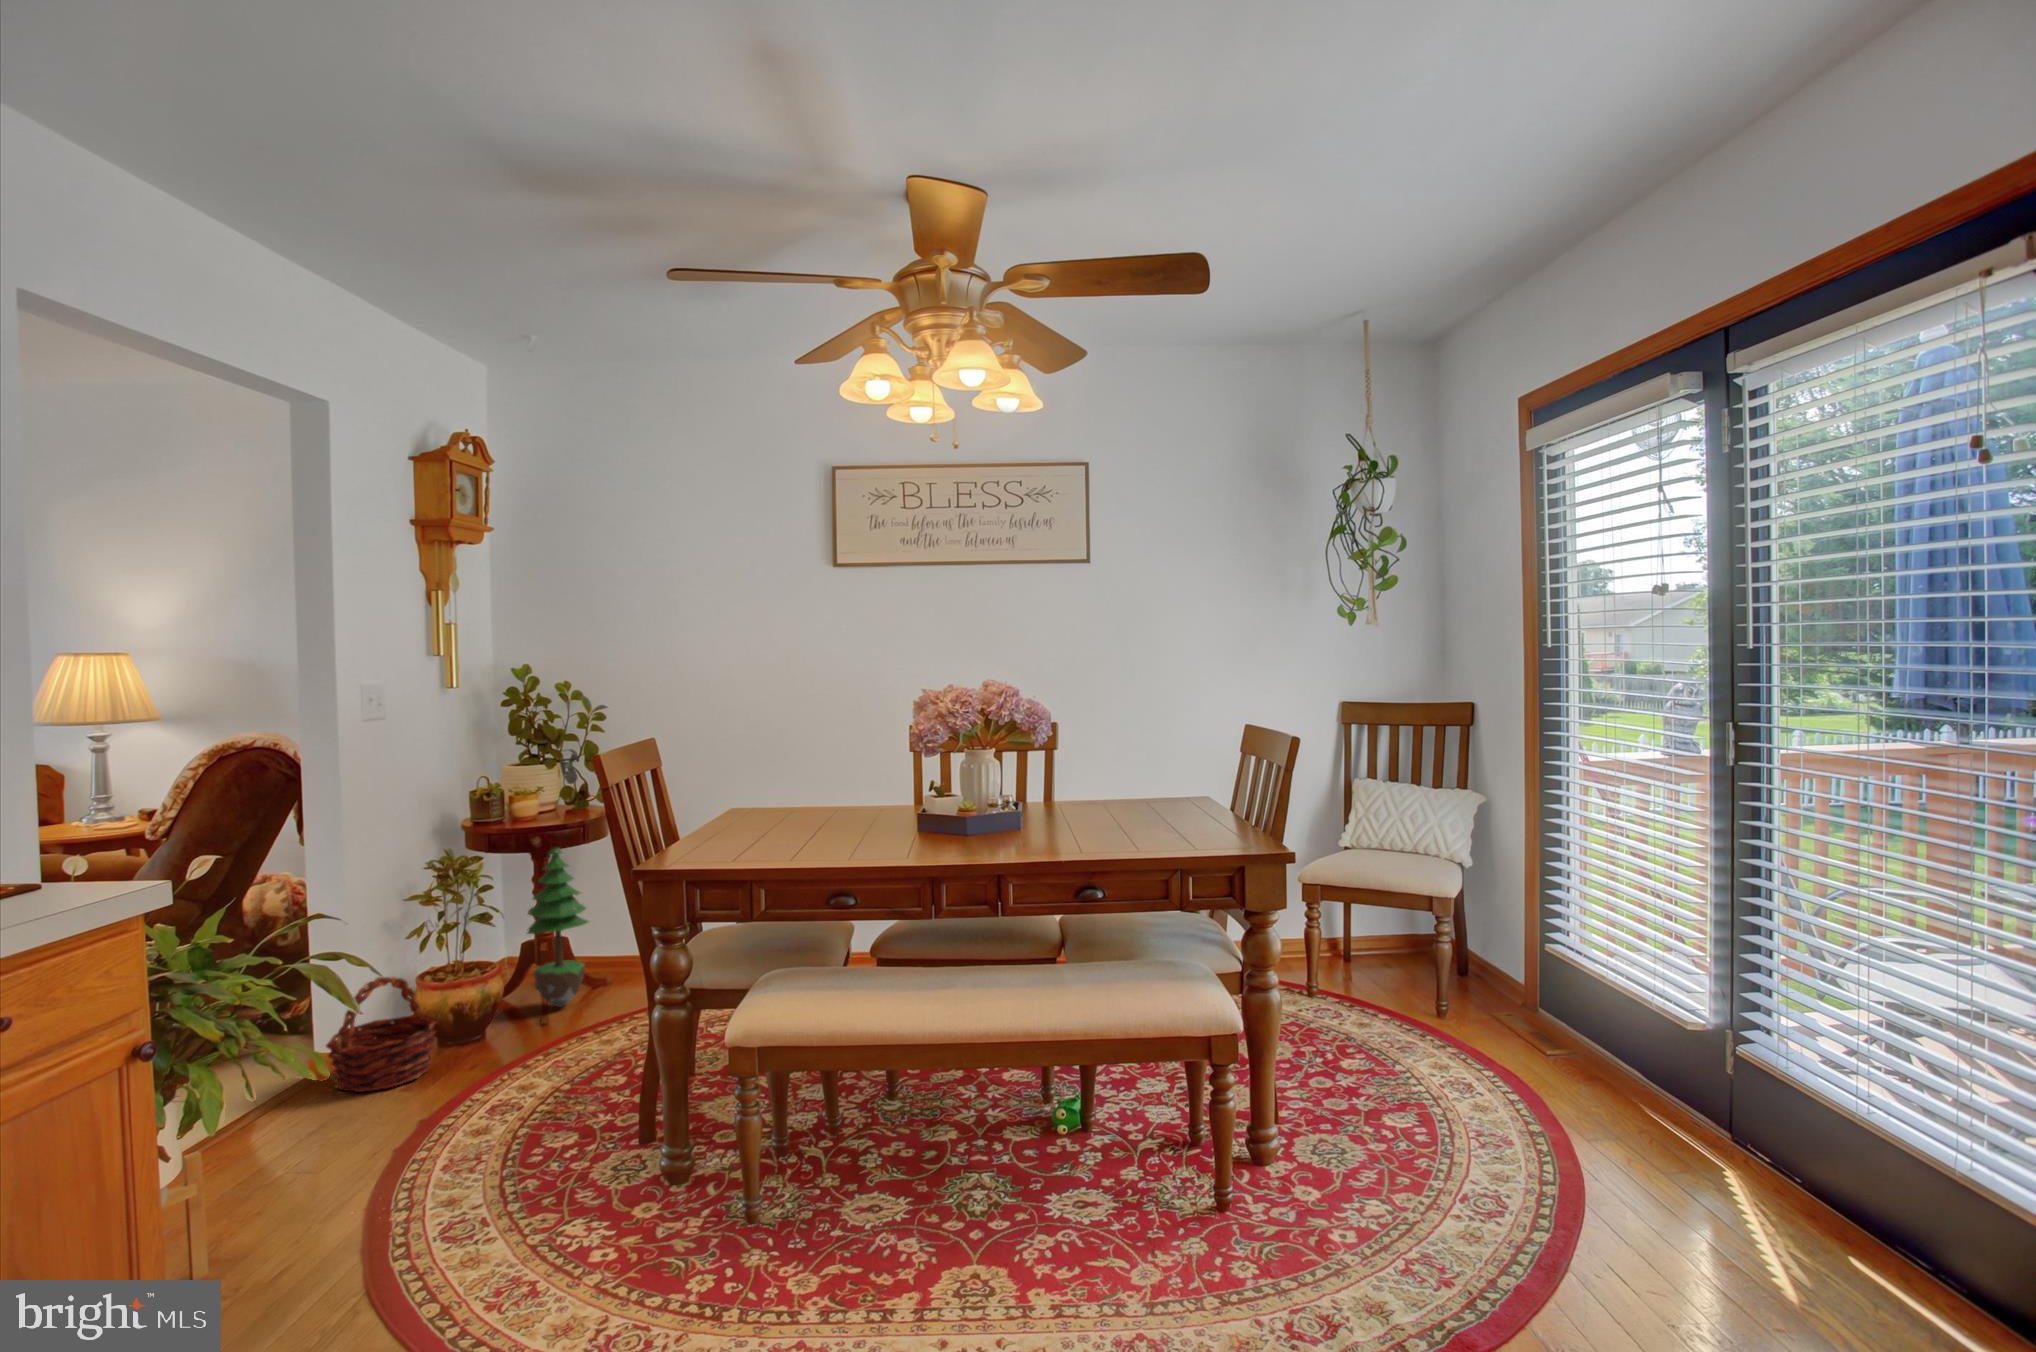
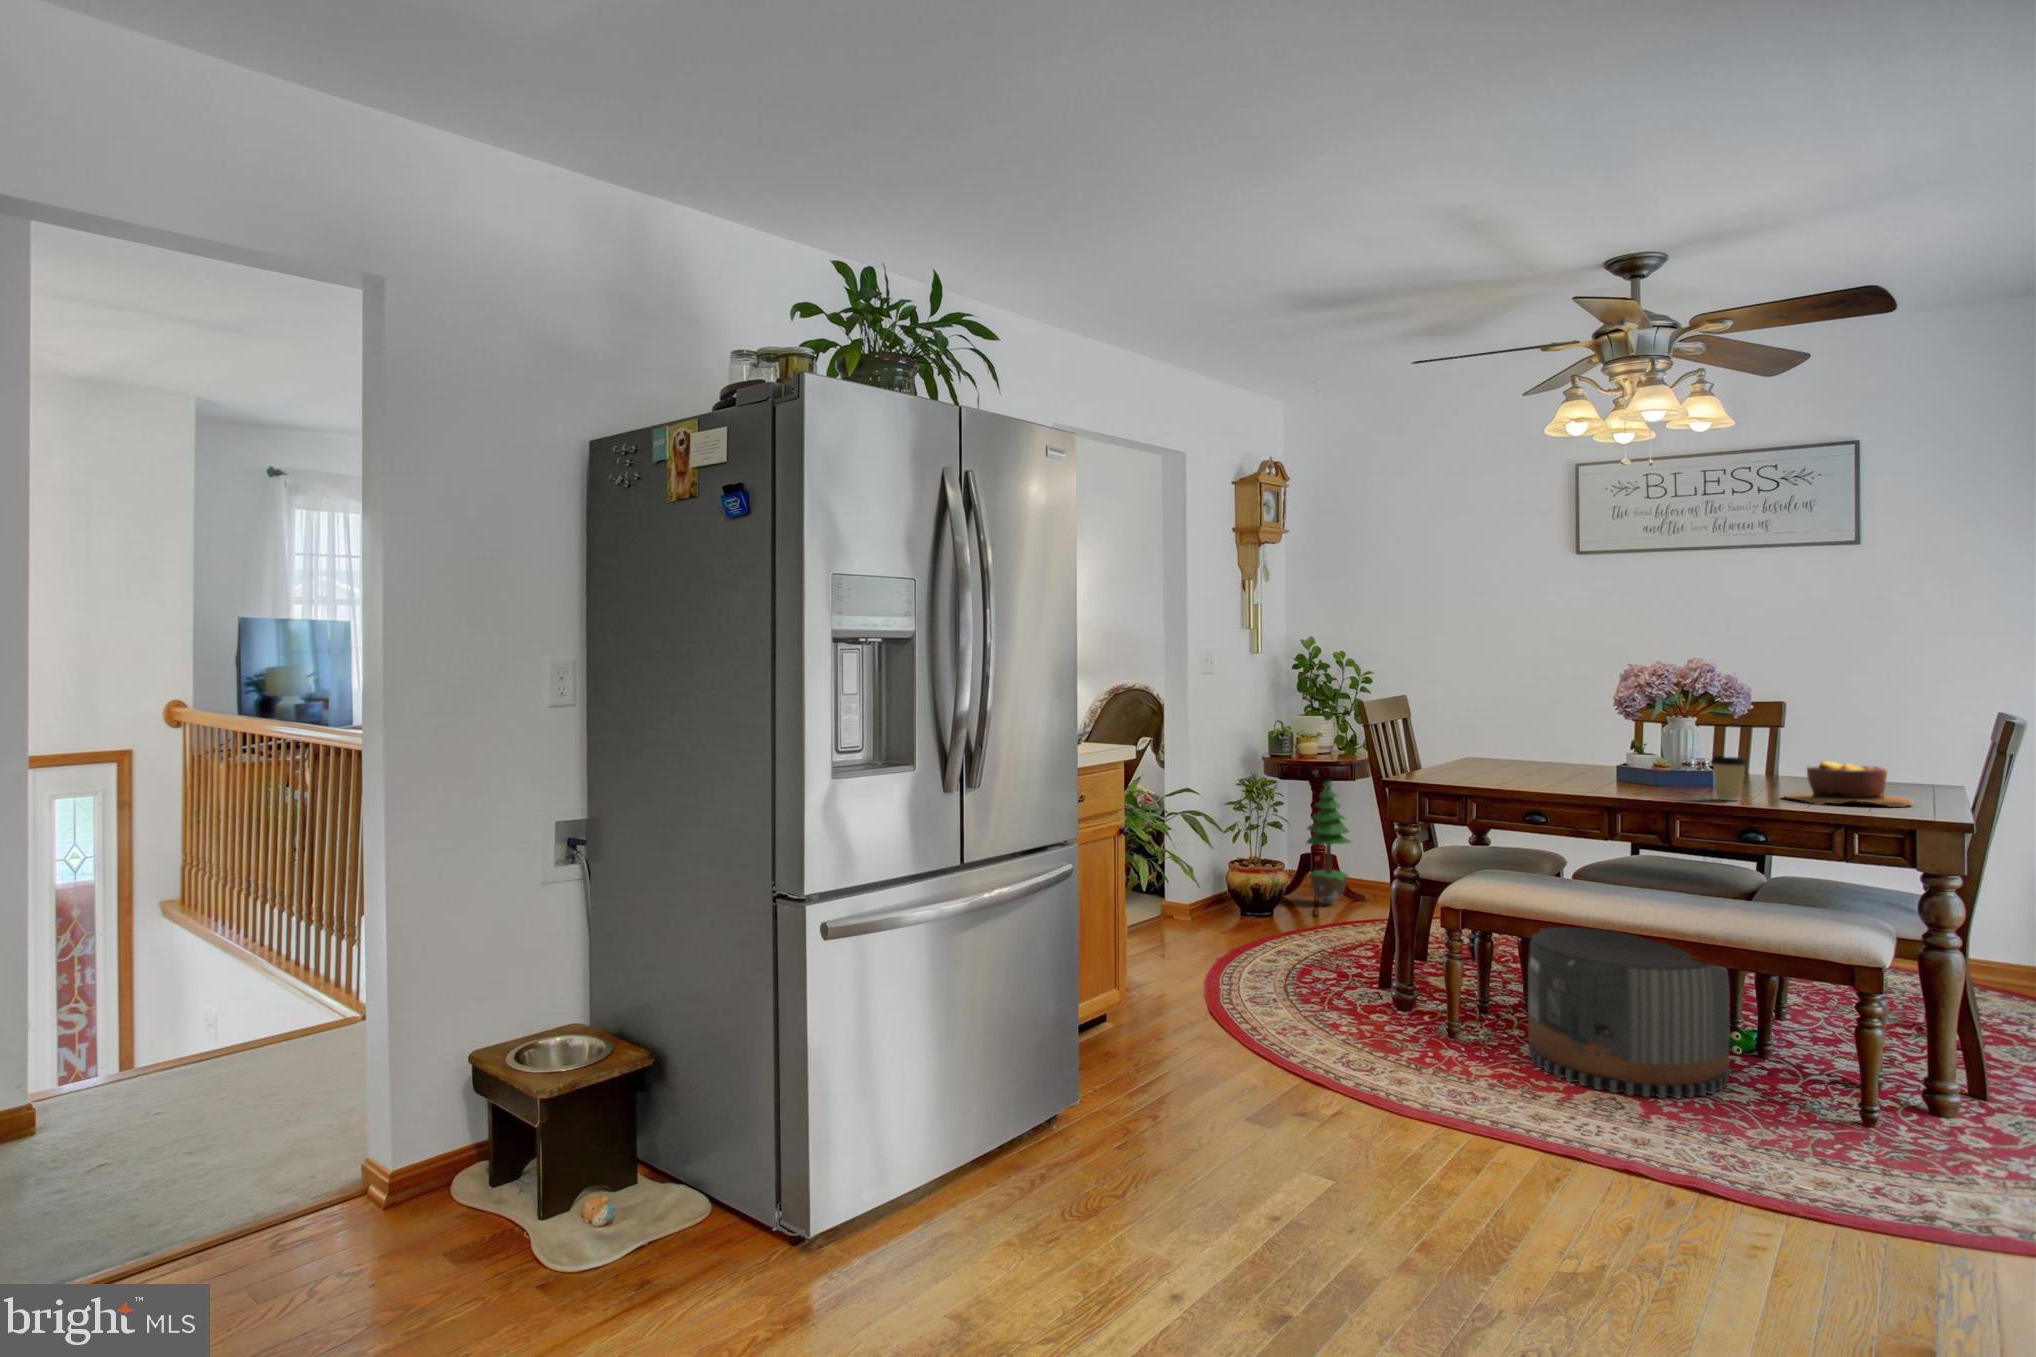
bowl: none [1098,787,1217,840] -> present [1785,761,1914,807]
coffee cup: none [1040,792,1079,846] -> present [1711,755,1747,801]
basket: present [326,977,436,1092] -> none [1179,853,1246,927]
pouf: none [848,996,1078,1259] -> present [1528,928,1729,1098]

